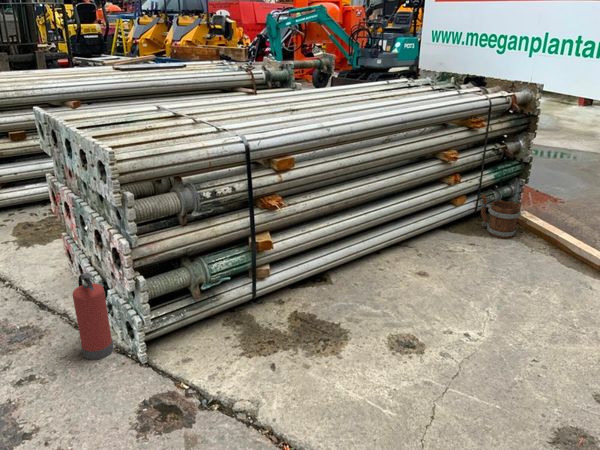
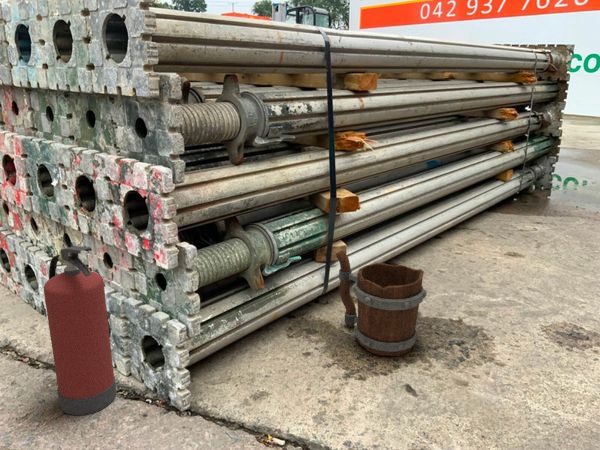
bucket: present [481,194,521,238] -> present [336,250,427,356]

